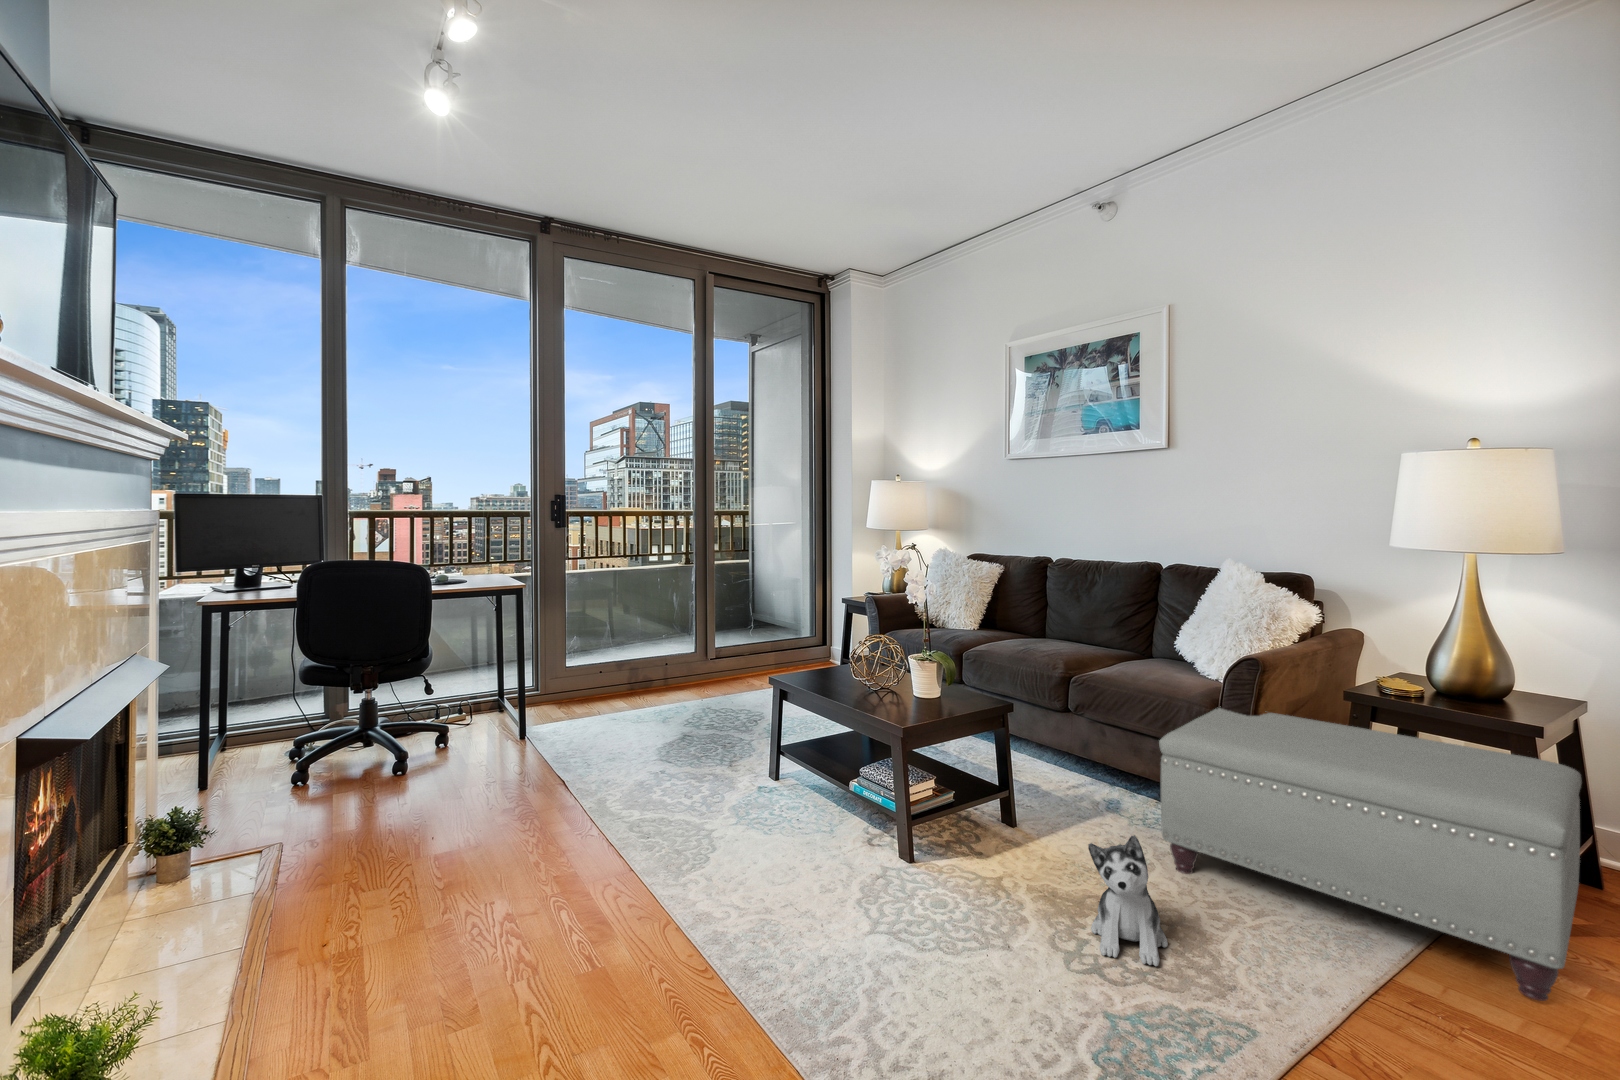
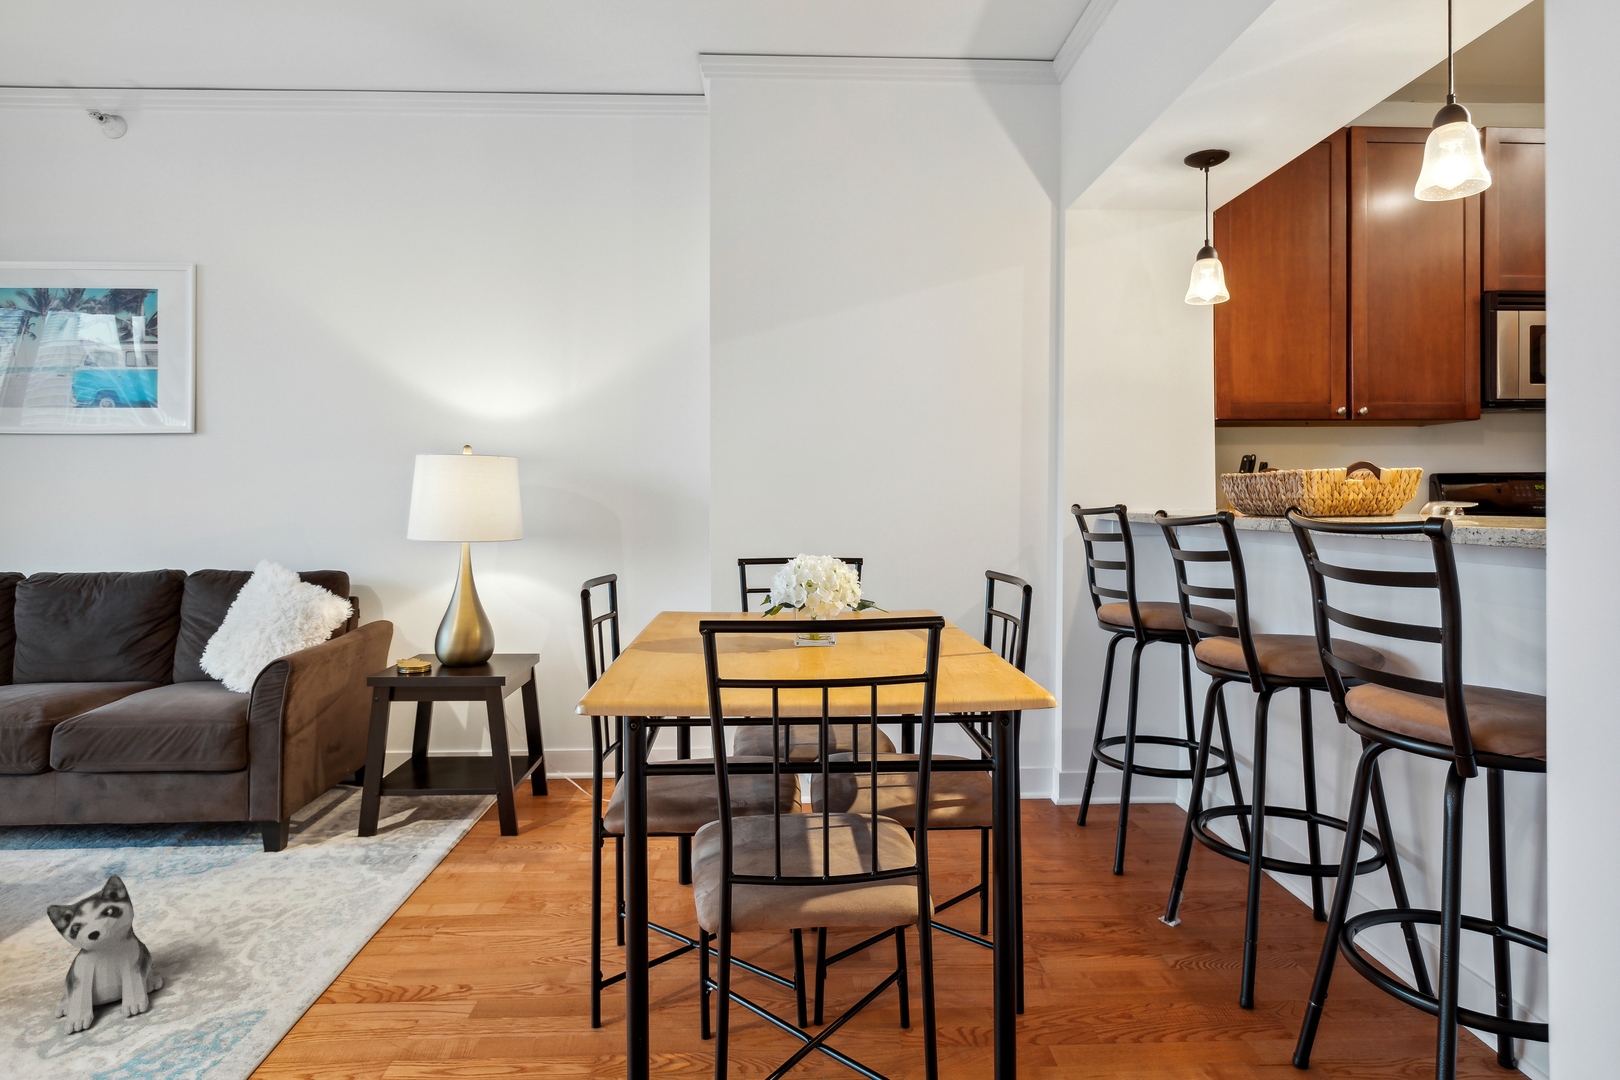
ottoman: present [1159,706,1581,1001] -> none [162,703,525,910]

